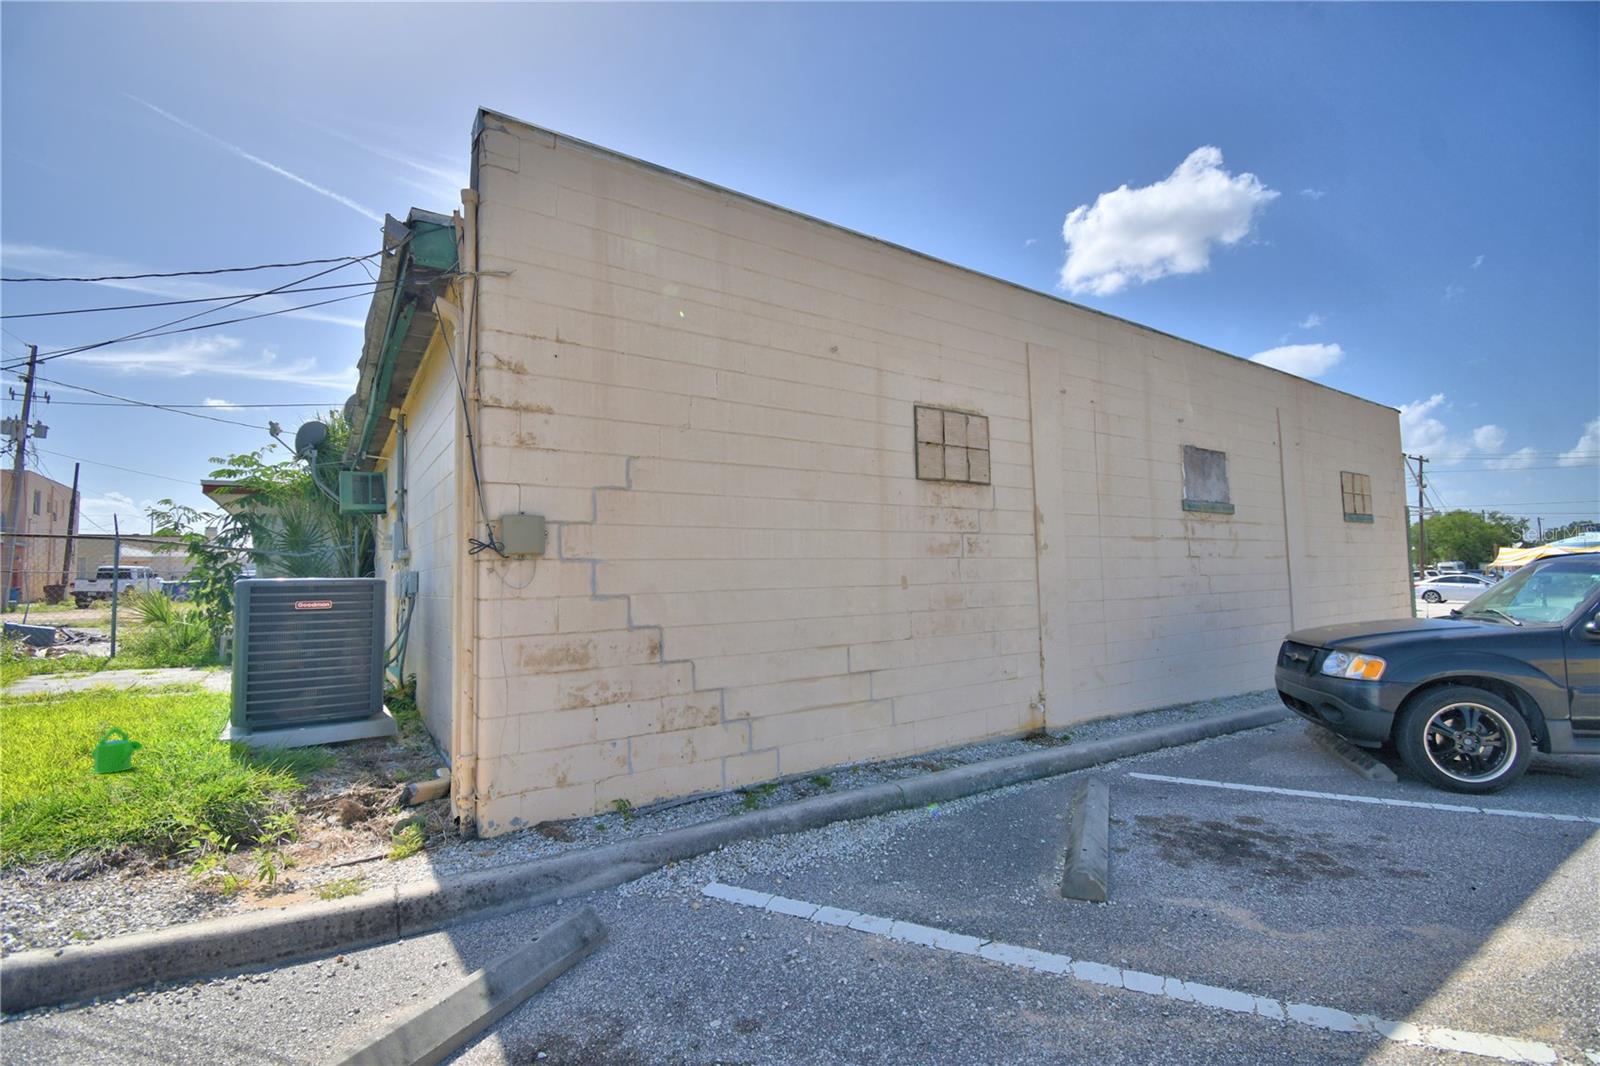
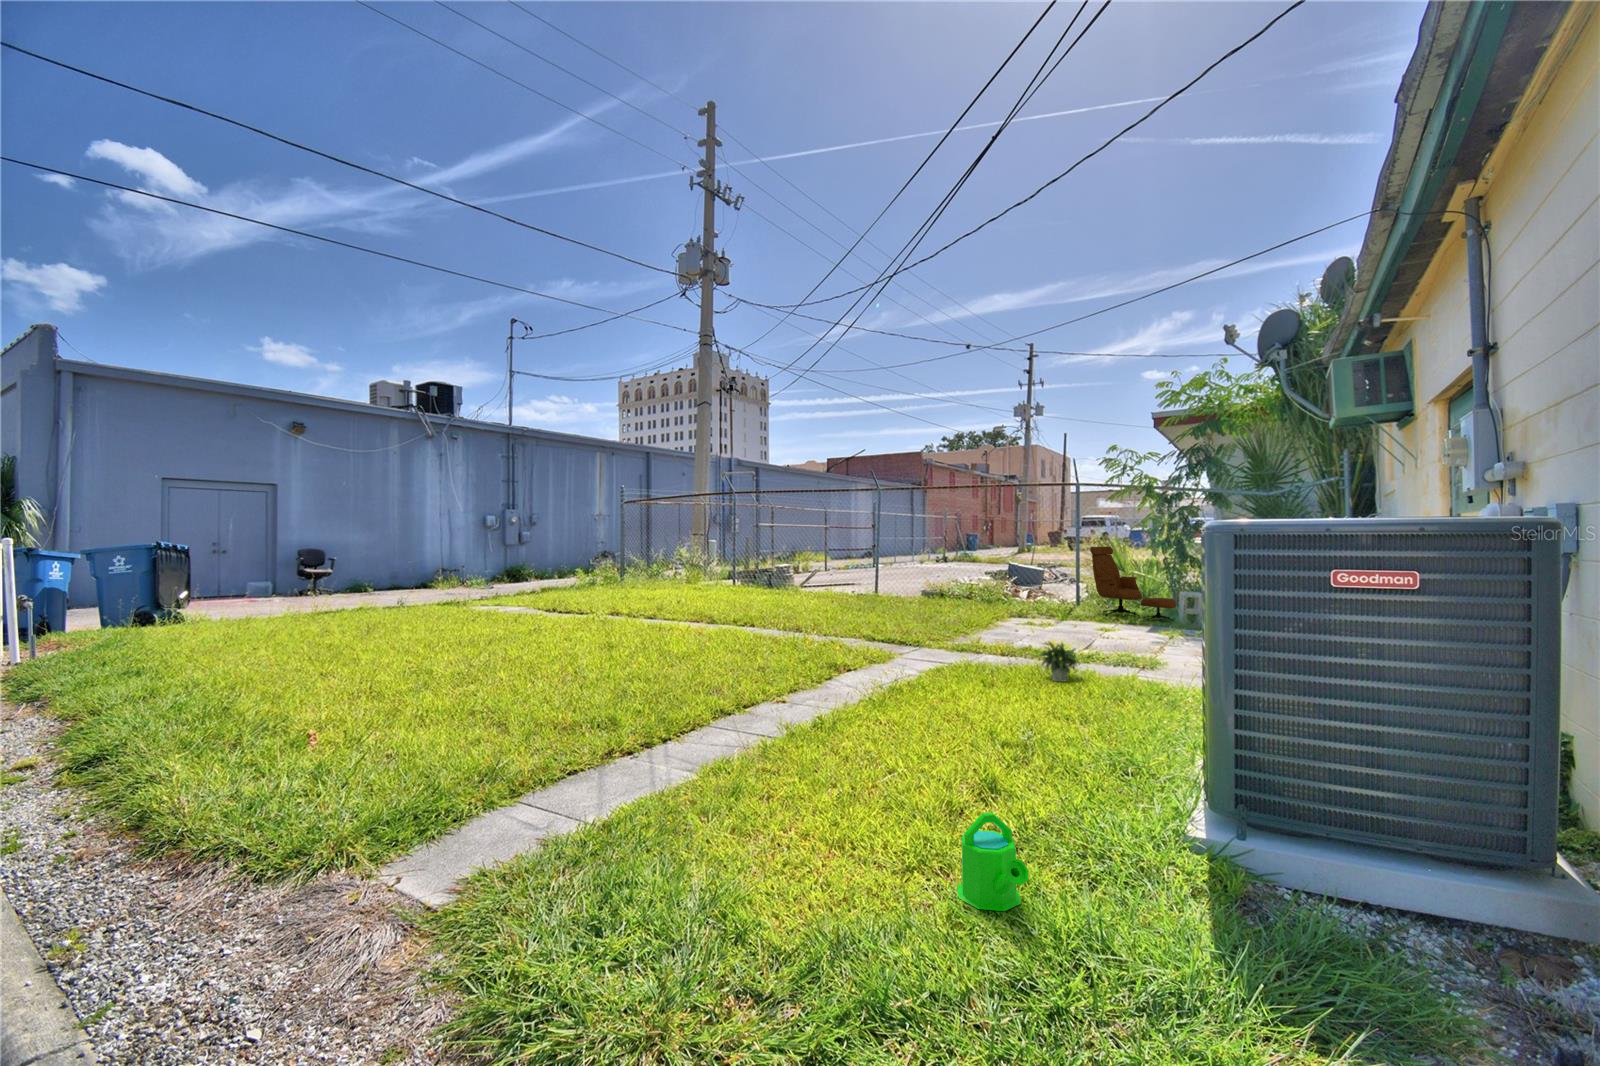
lounge chair: none [130,600,220,665] -> present [1090,547,1176,621]
potted plant: none [94,674,136,706] -> present [1040,642,1078,682]

